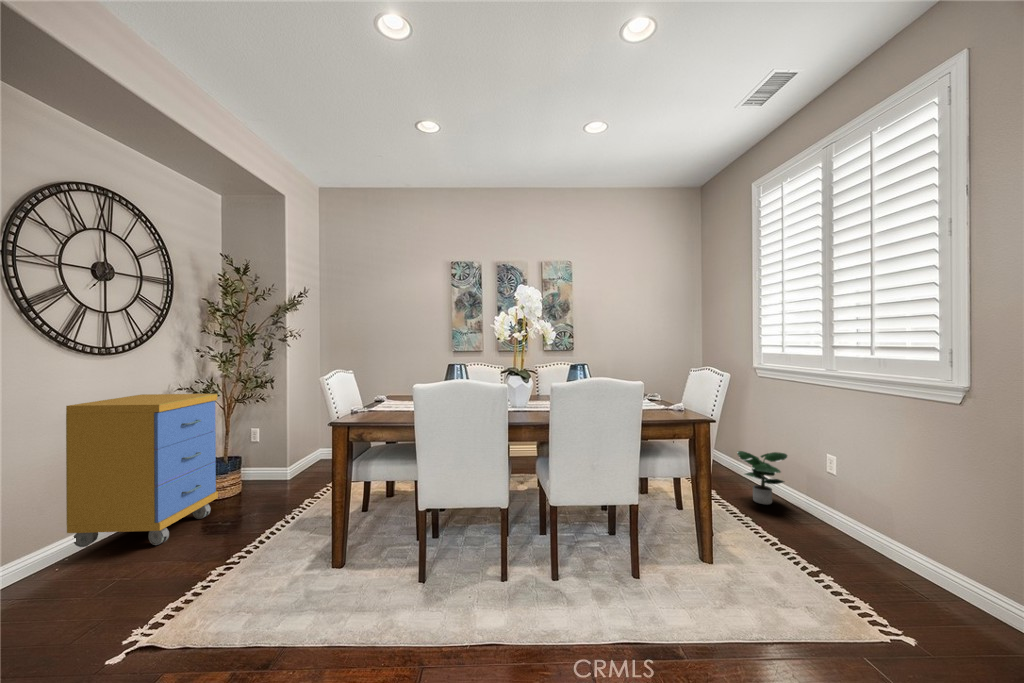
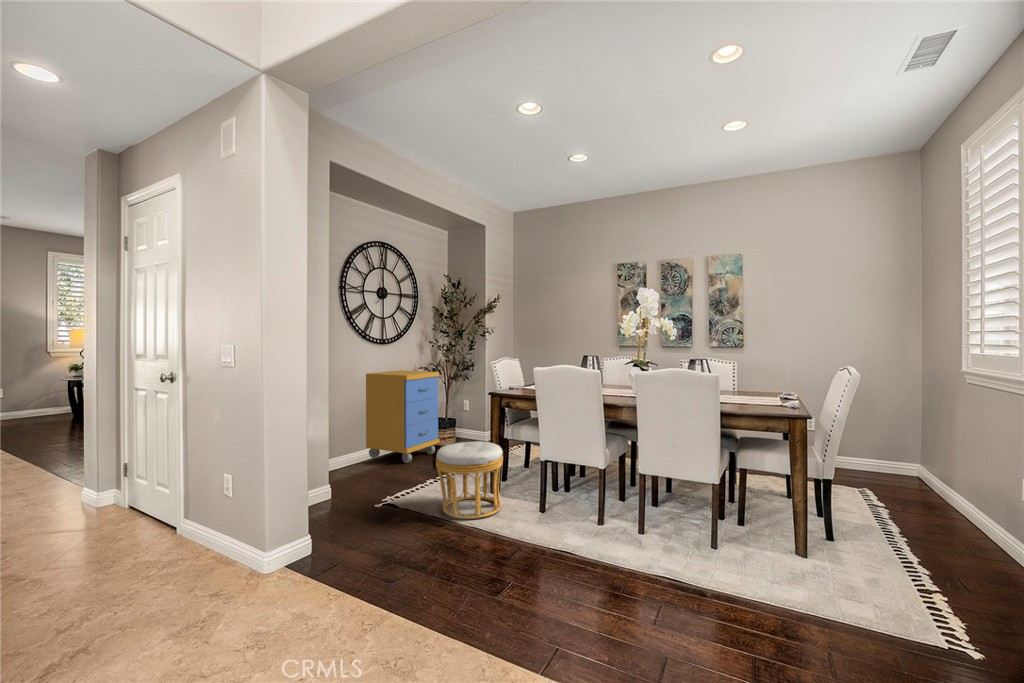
potted plant: present [737,451,787,505] -> none [910,464,980,529]
ottoman: none [238,501,358,648] -> present [436,441,503,519]

